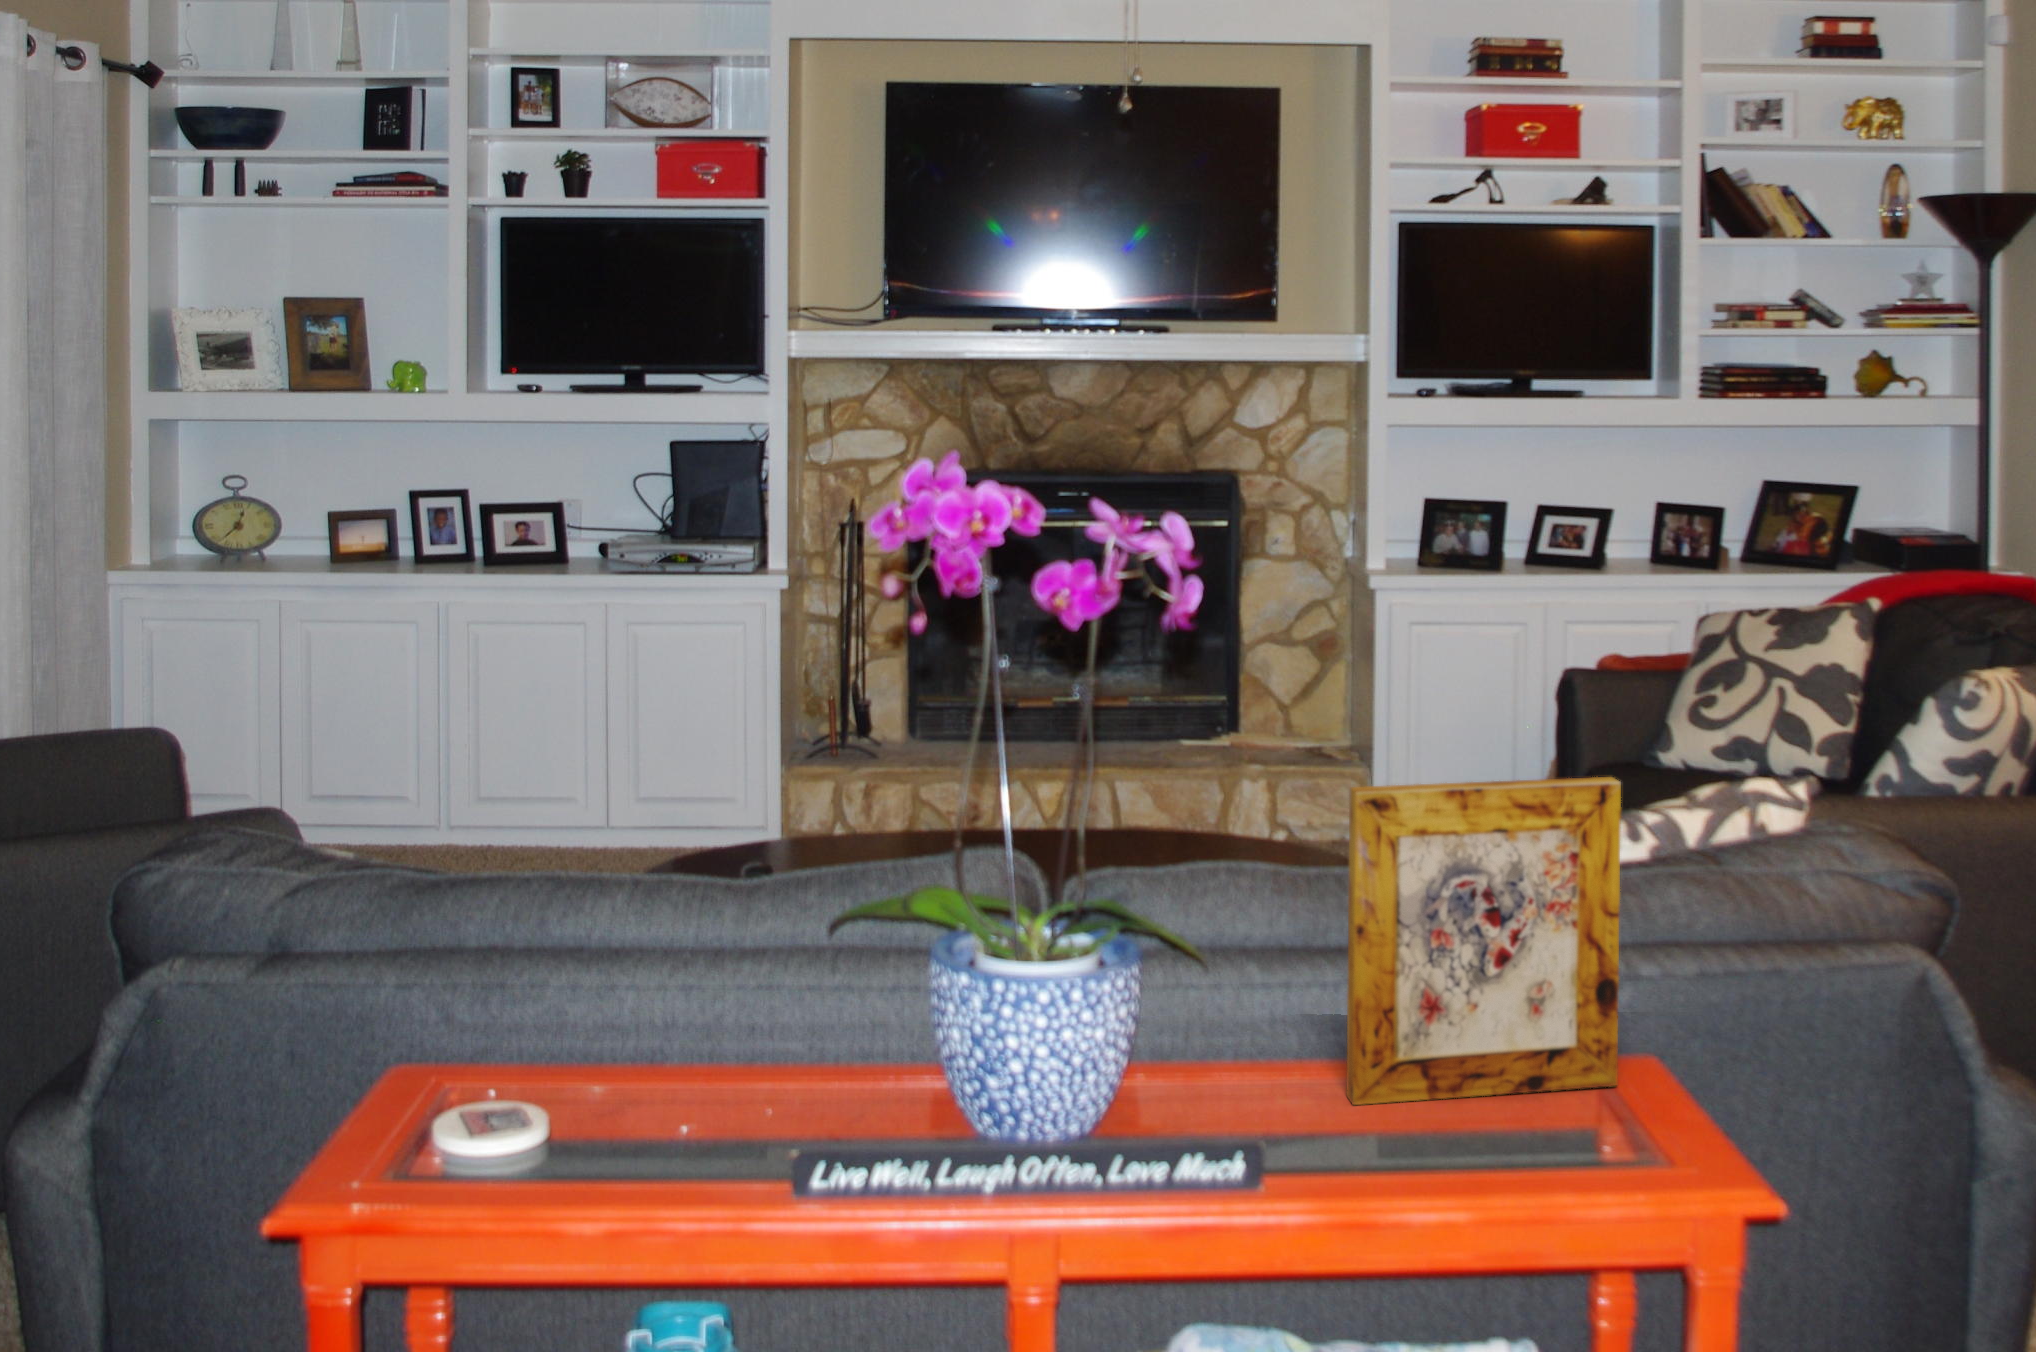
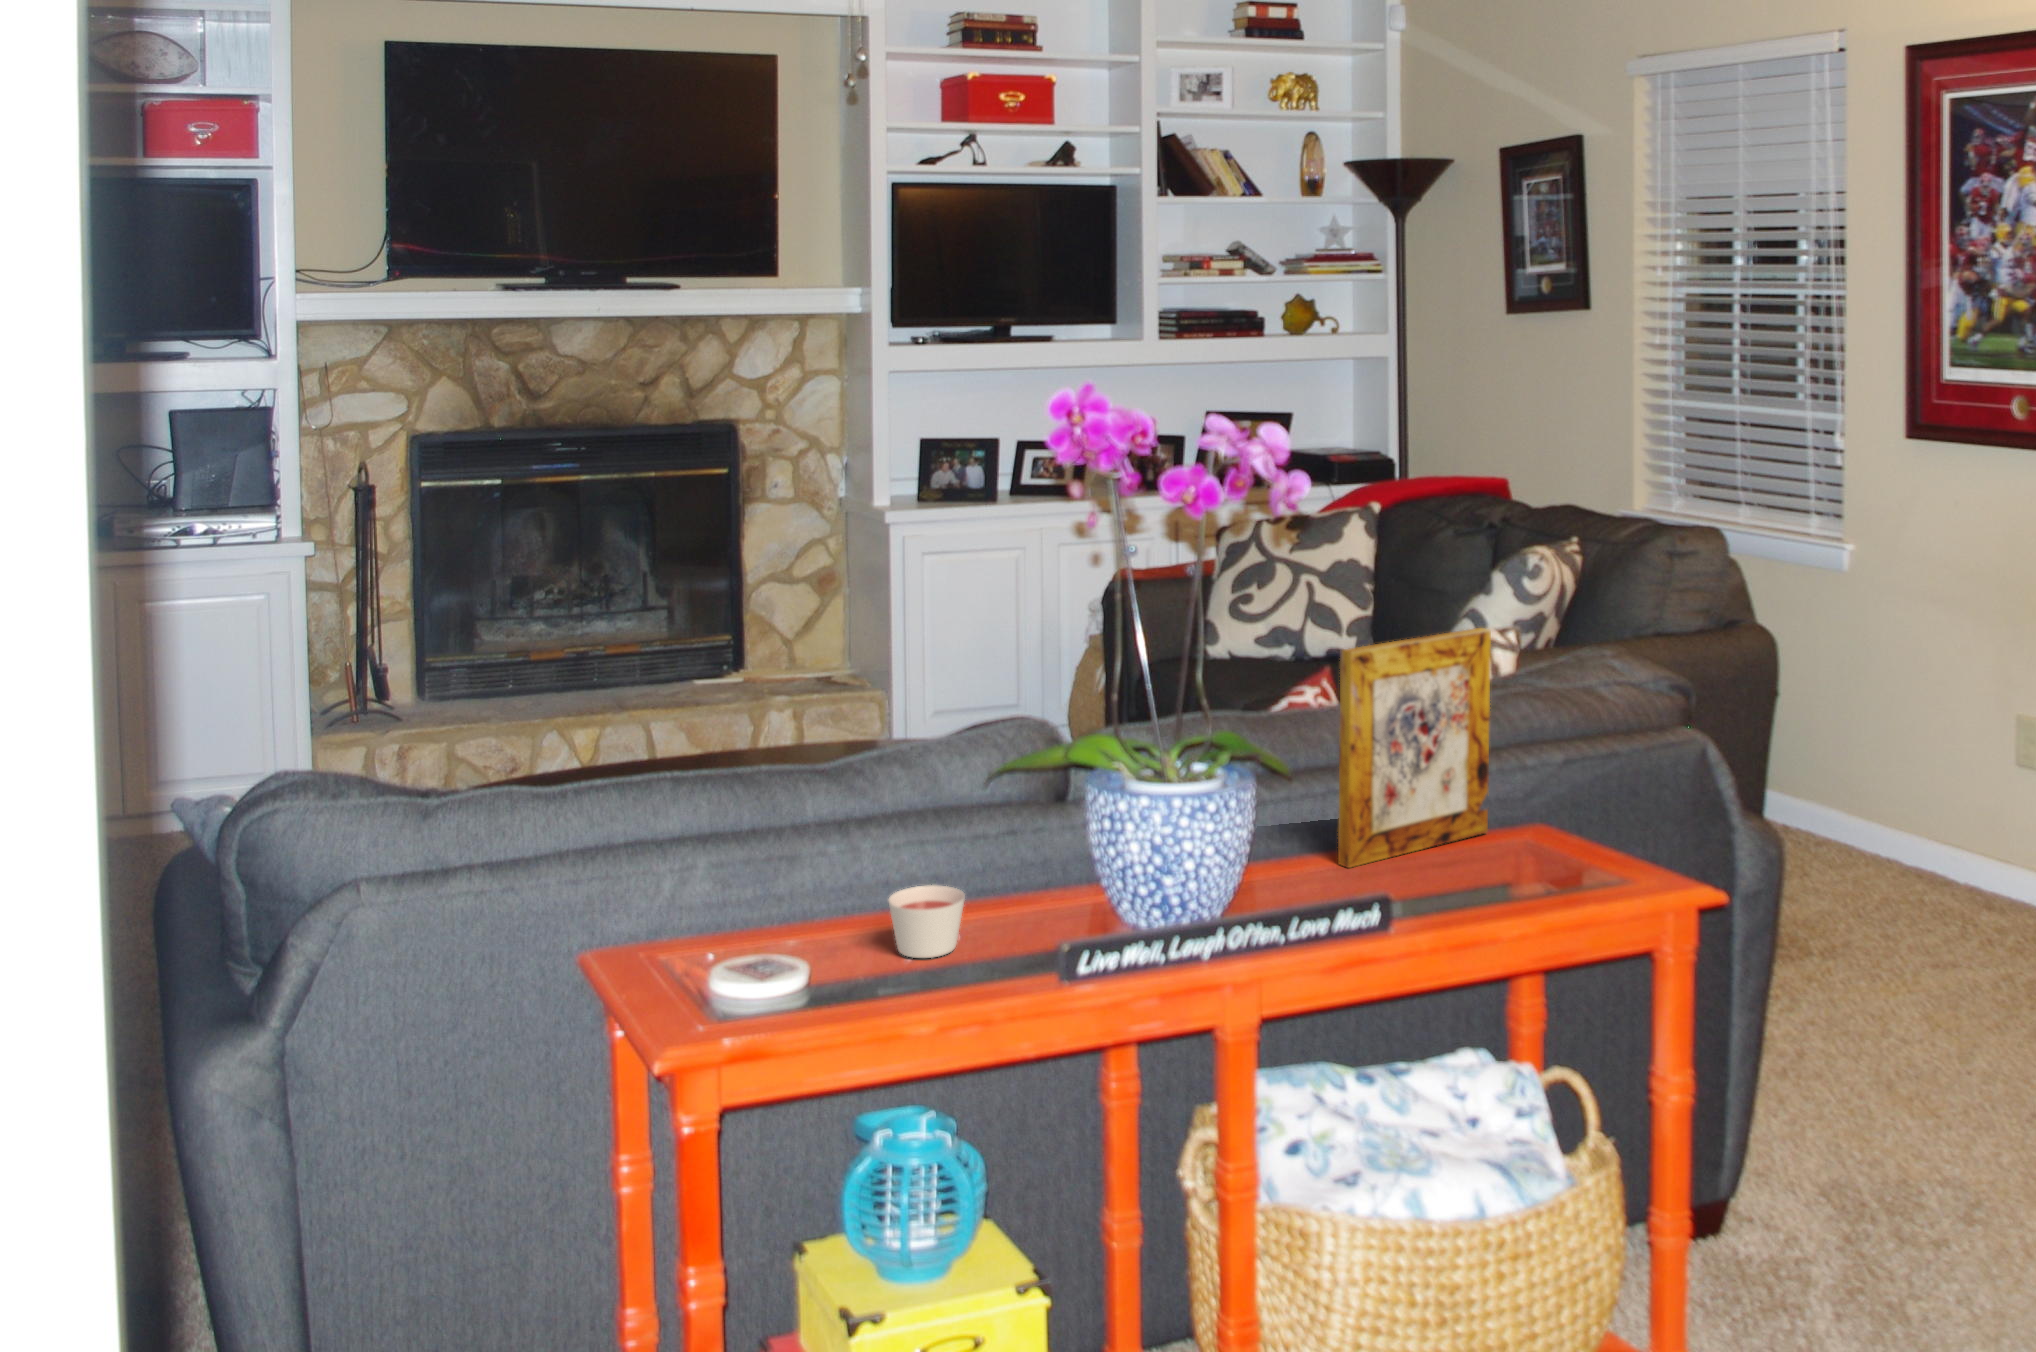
candle: none [645,1031,745,1132] -> present [889,885,965,958]

